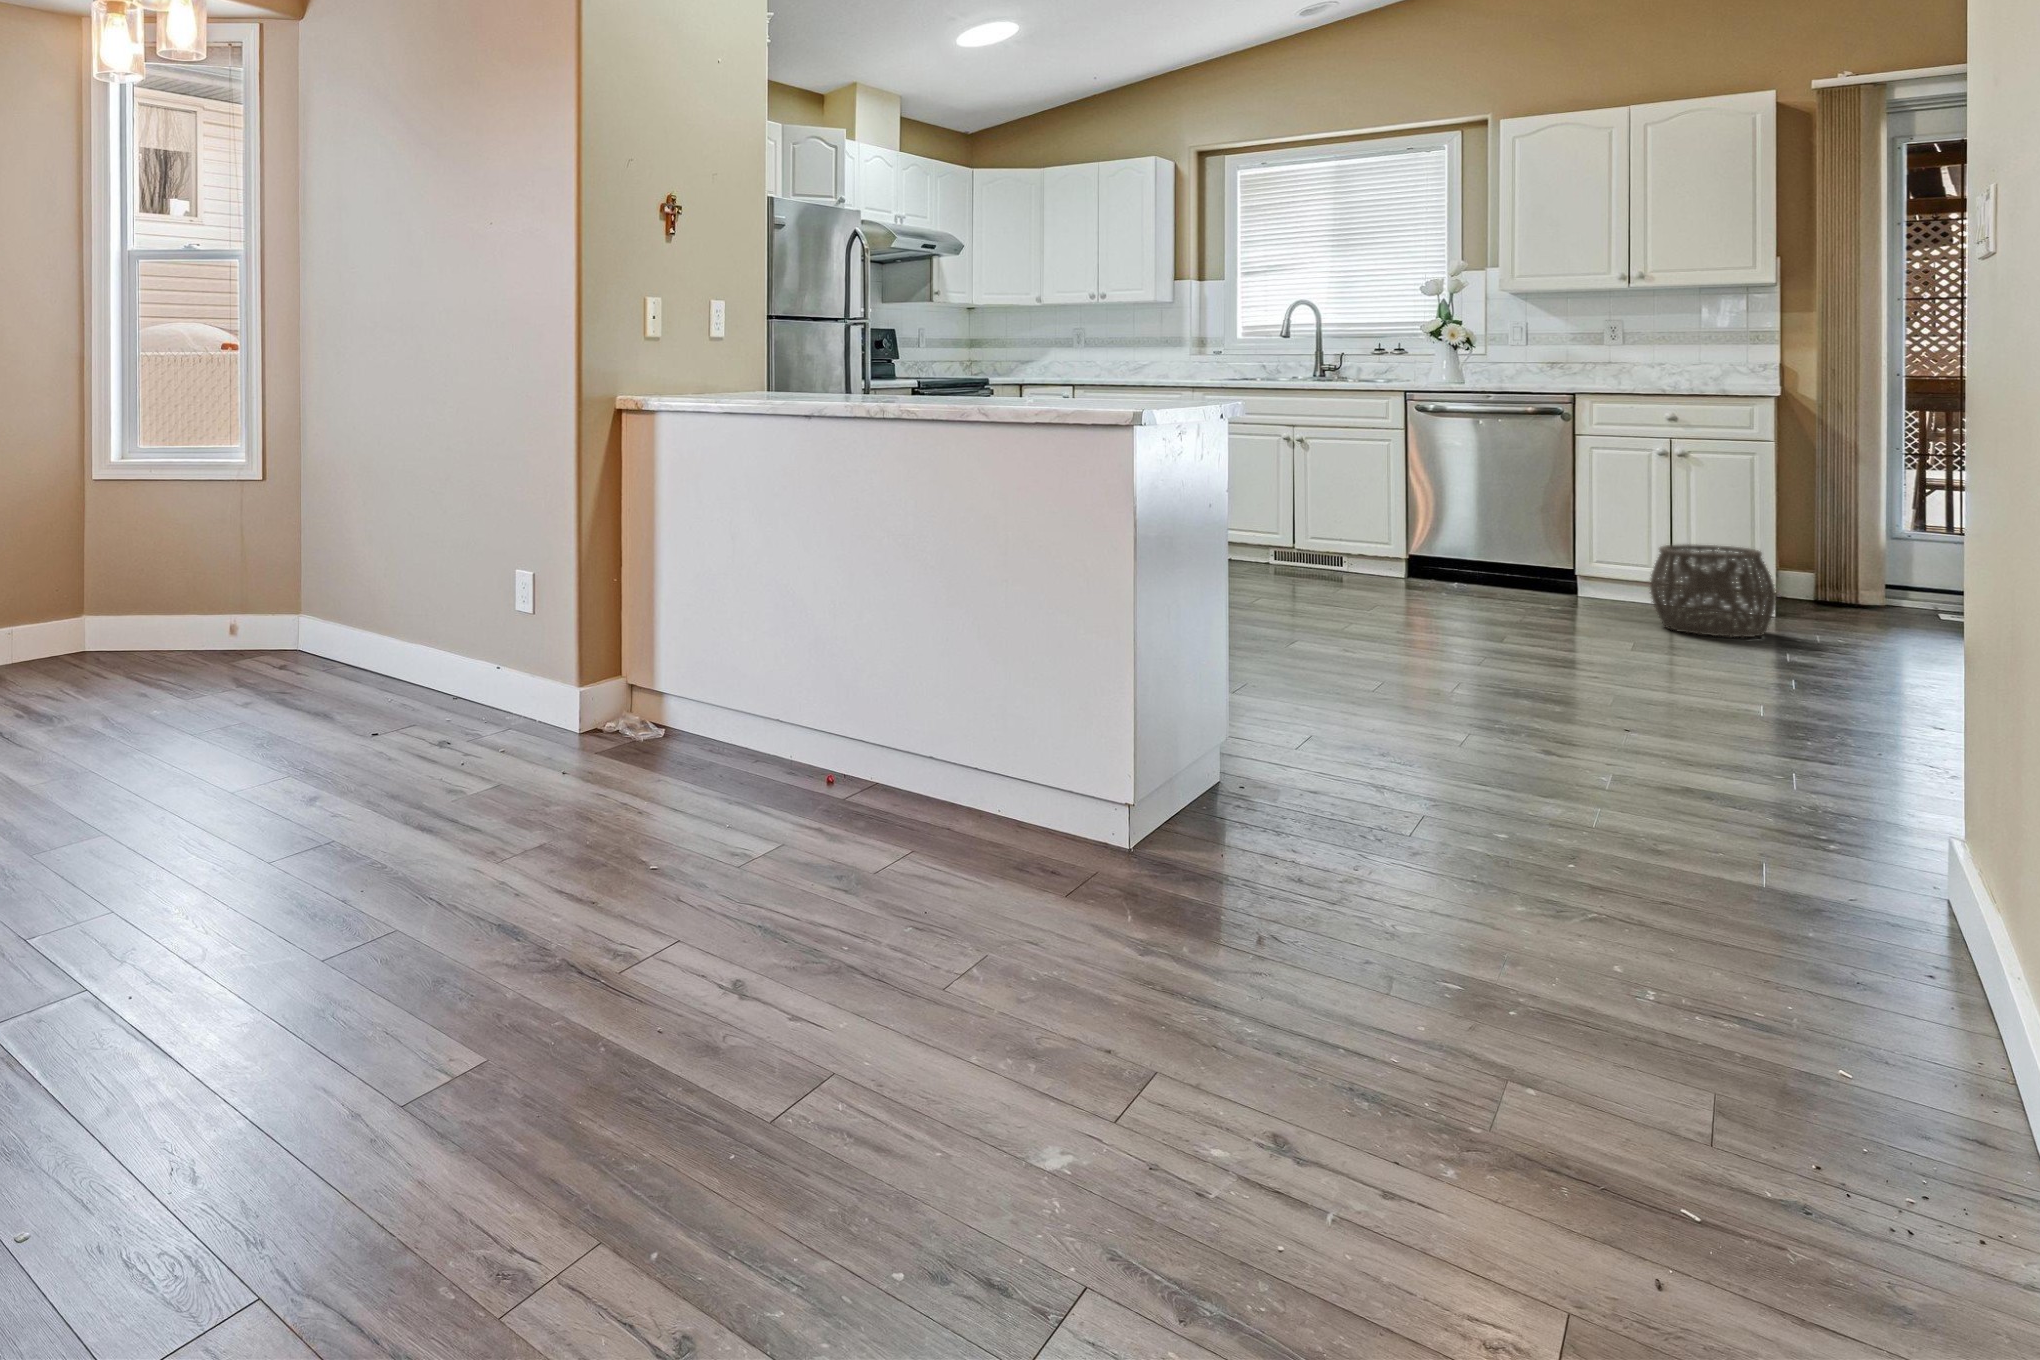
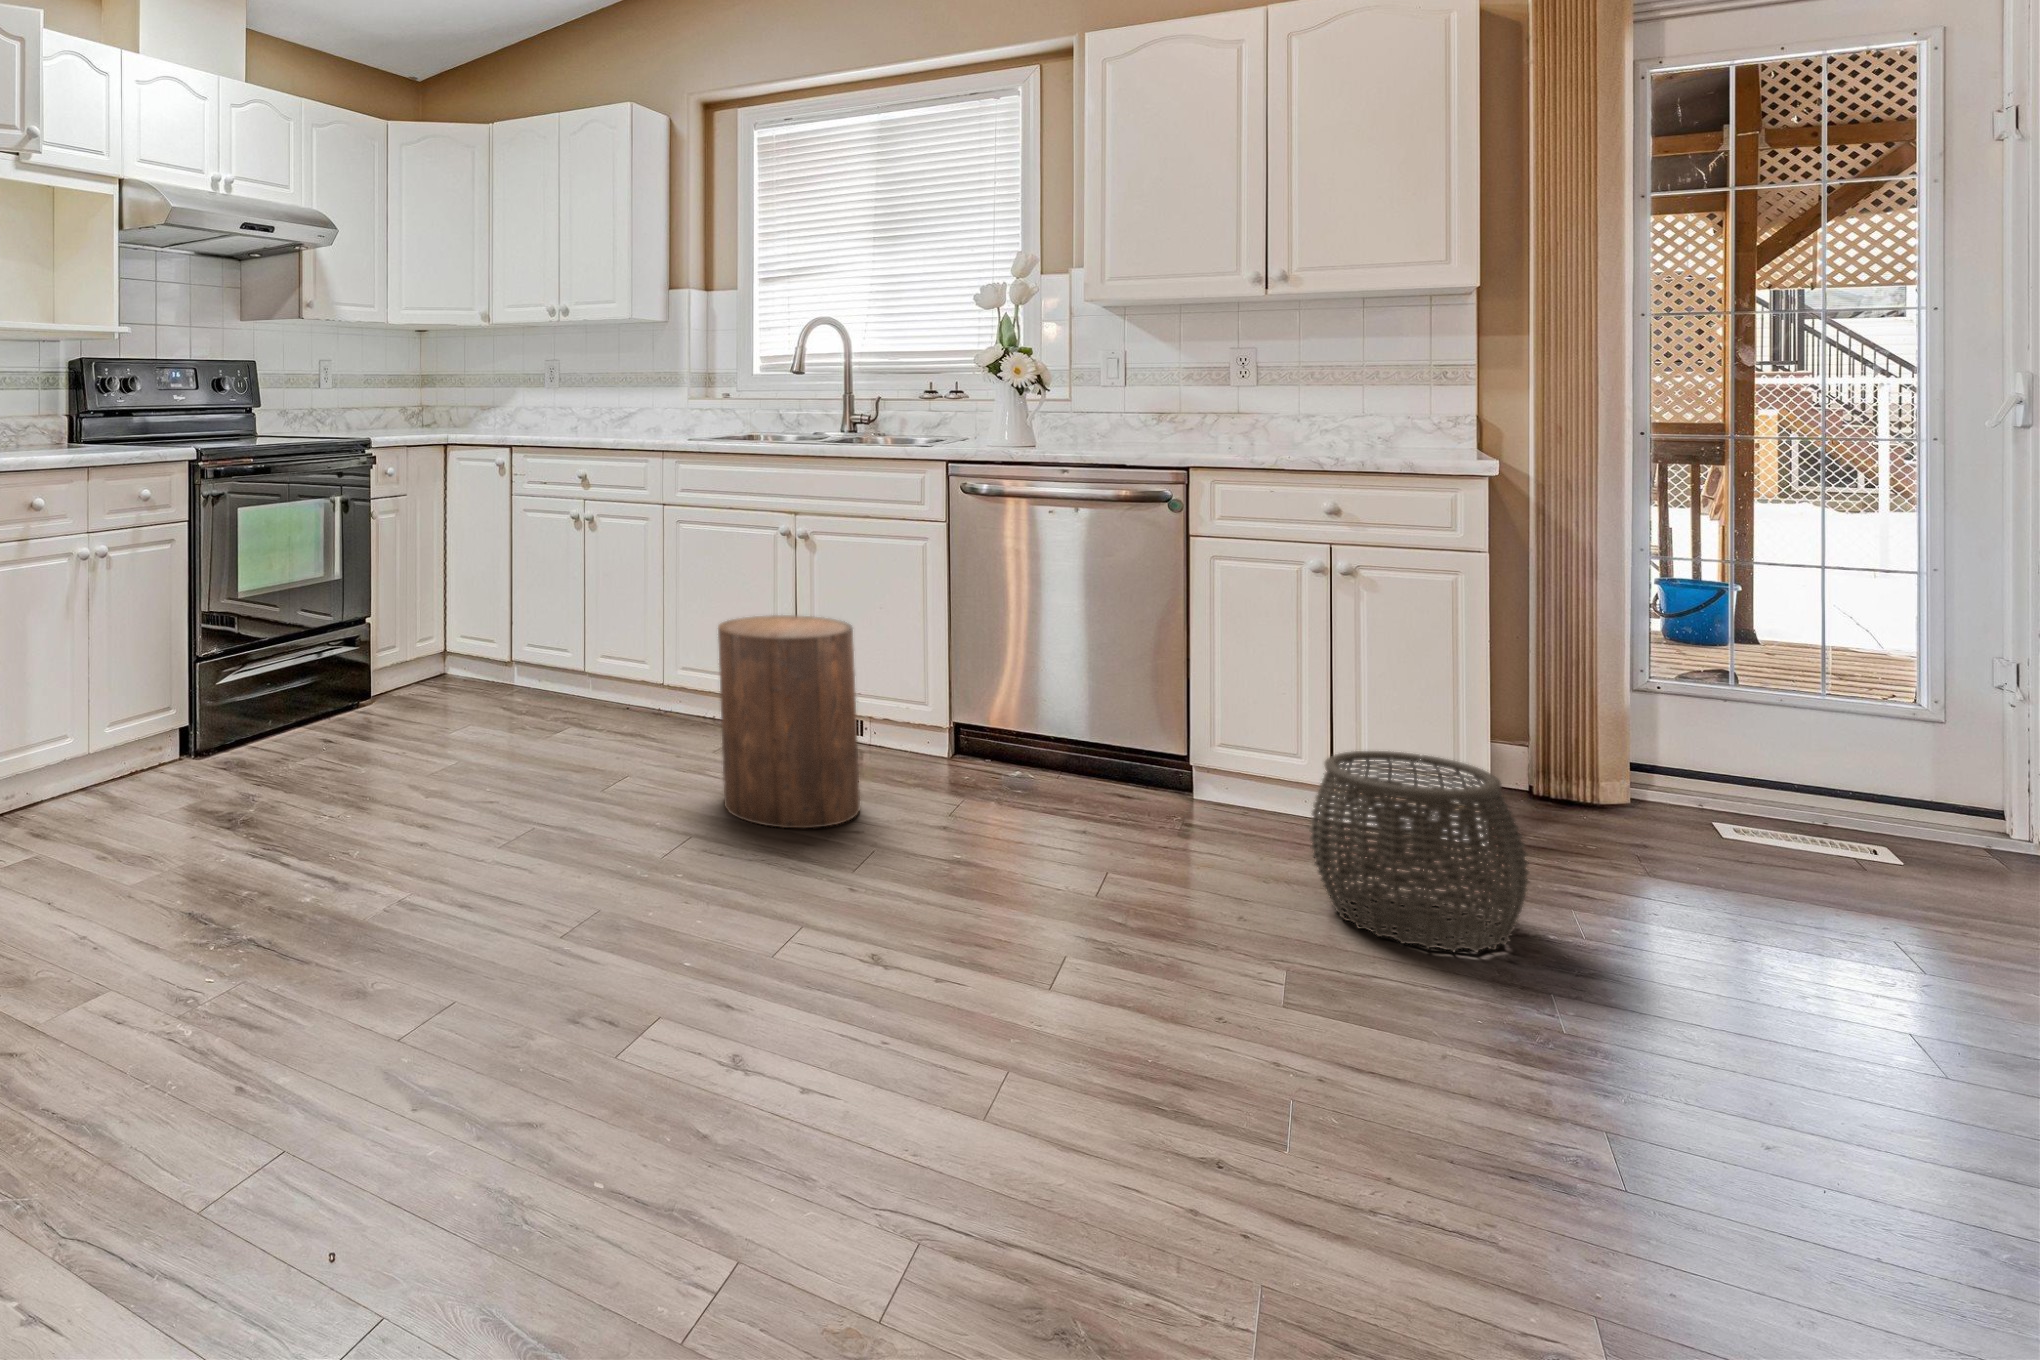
stool: none [1267,483,1360,596] -> present [718,615,860,828]

